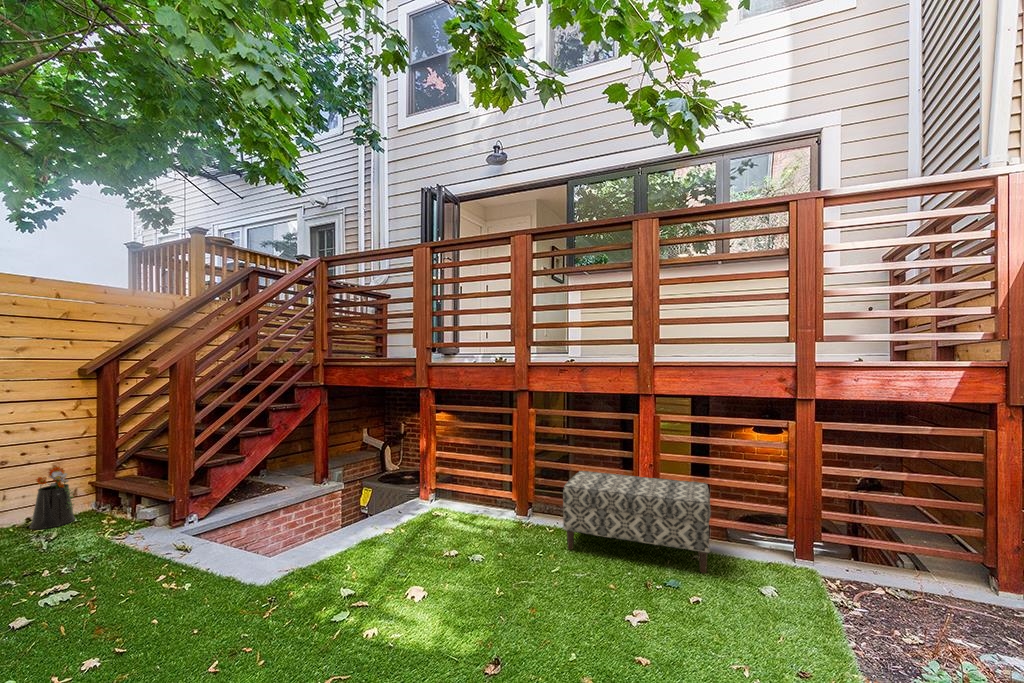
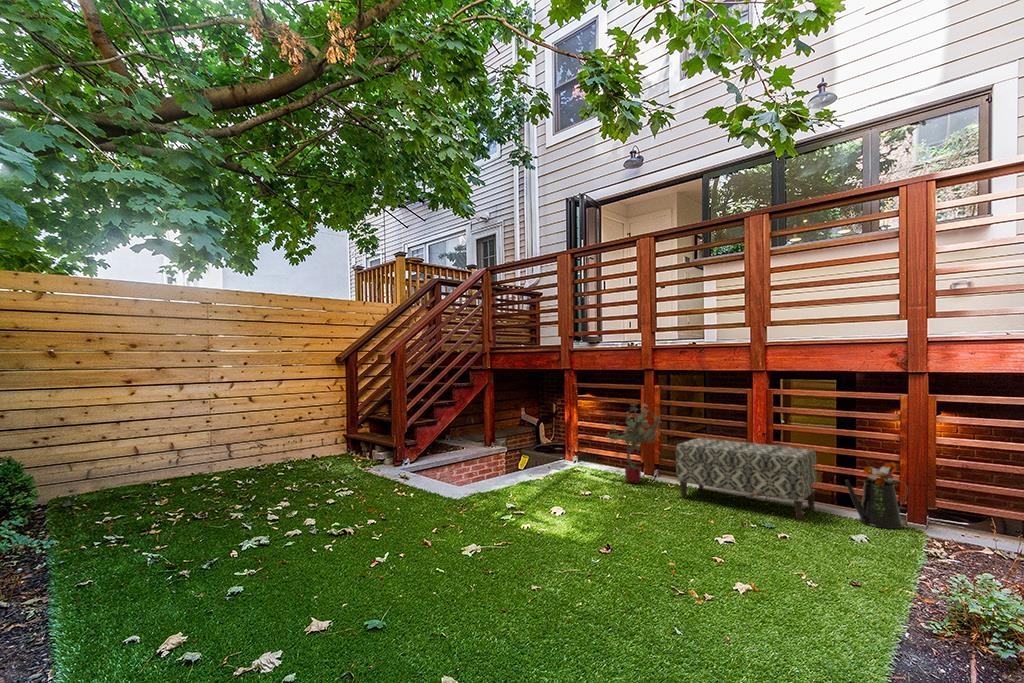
potted tree: none [473,431,542,530] -> present [607,404,661,484]
watering can: present [30,467,75,529] -> present [845,463,909,529]

